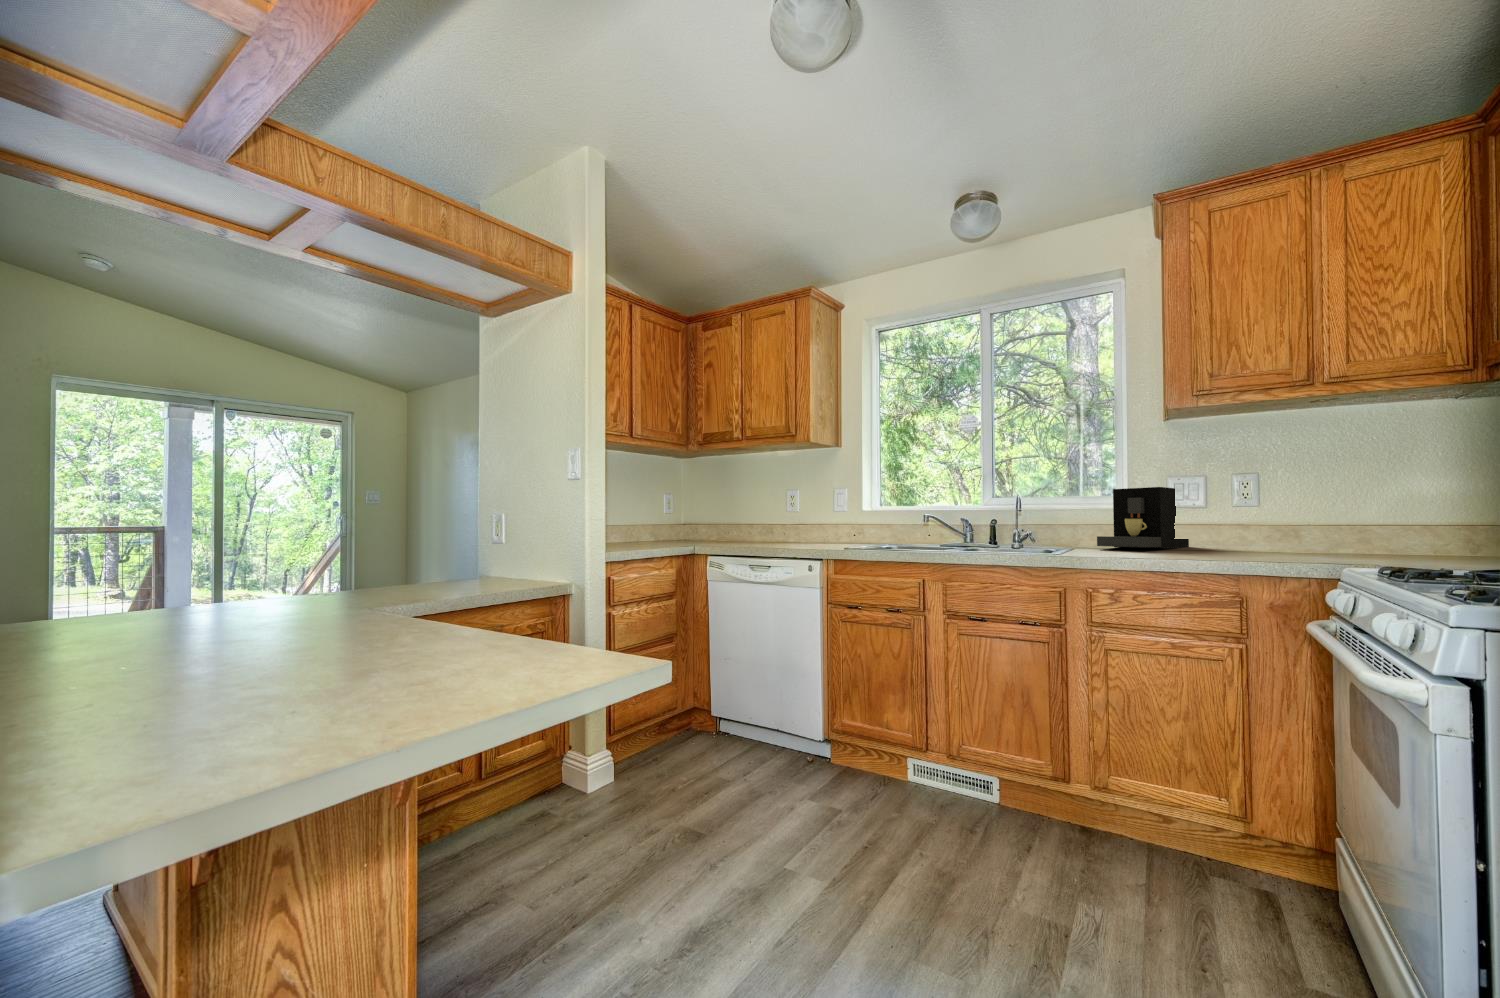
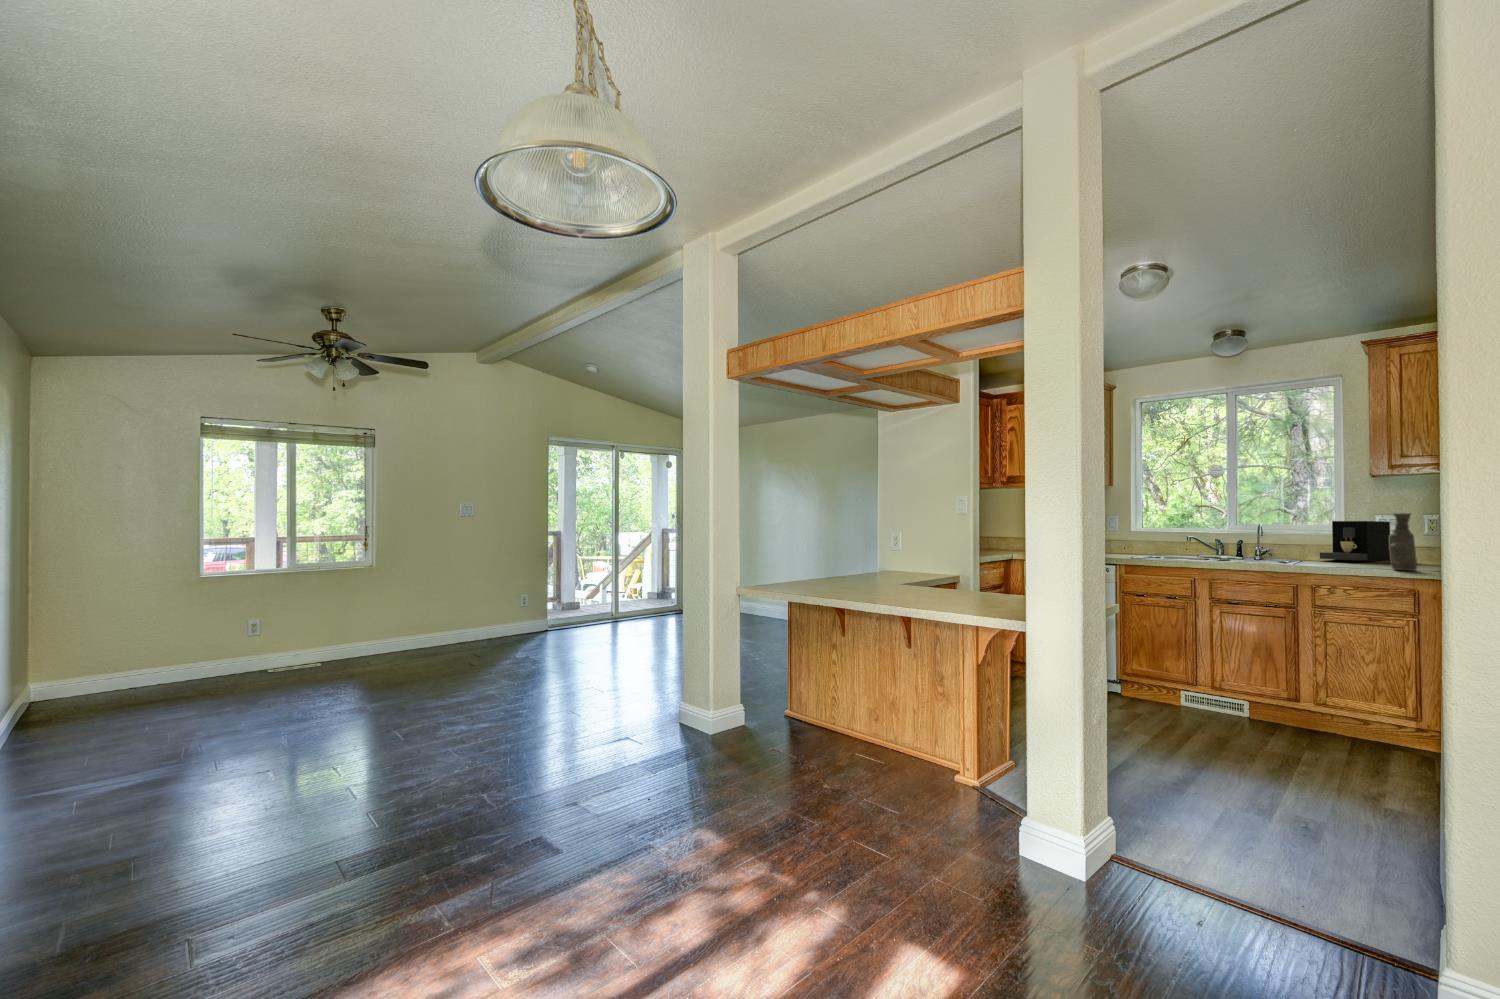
vase: none [1201,464,1245,562] -> present [1389,513,1417,571]

